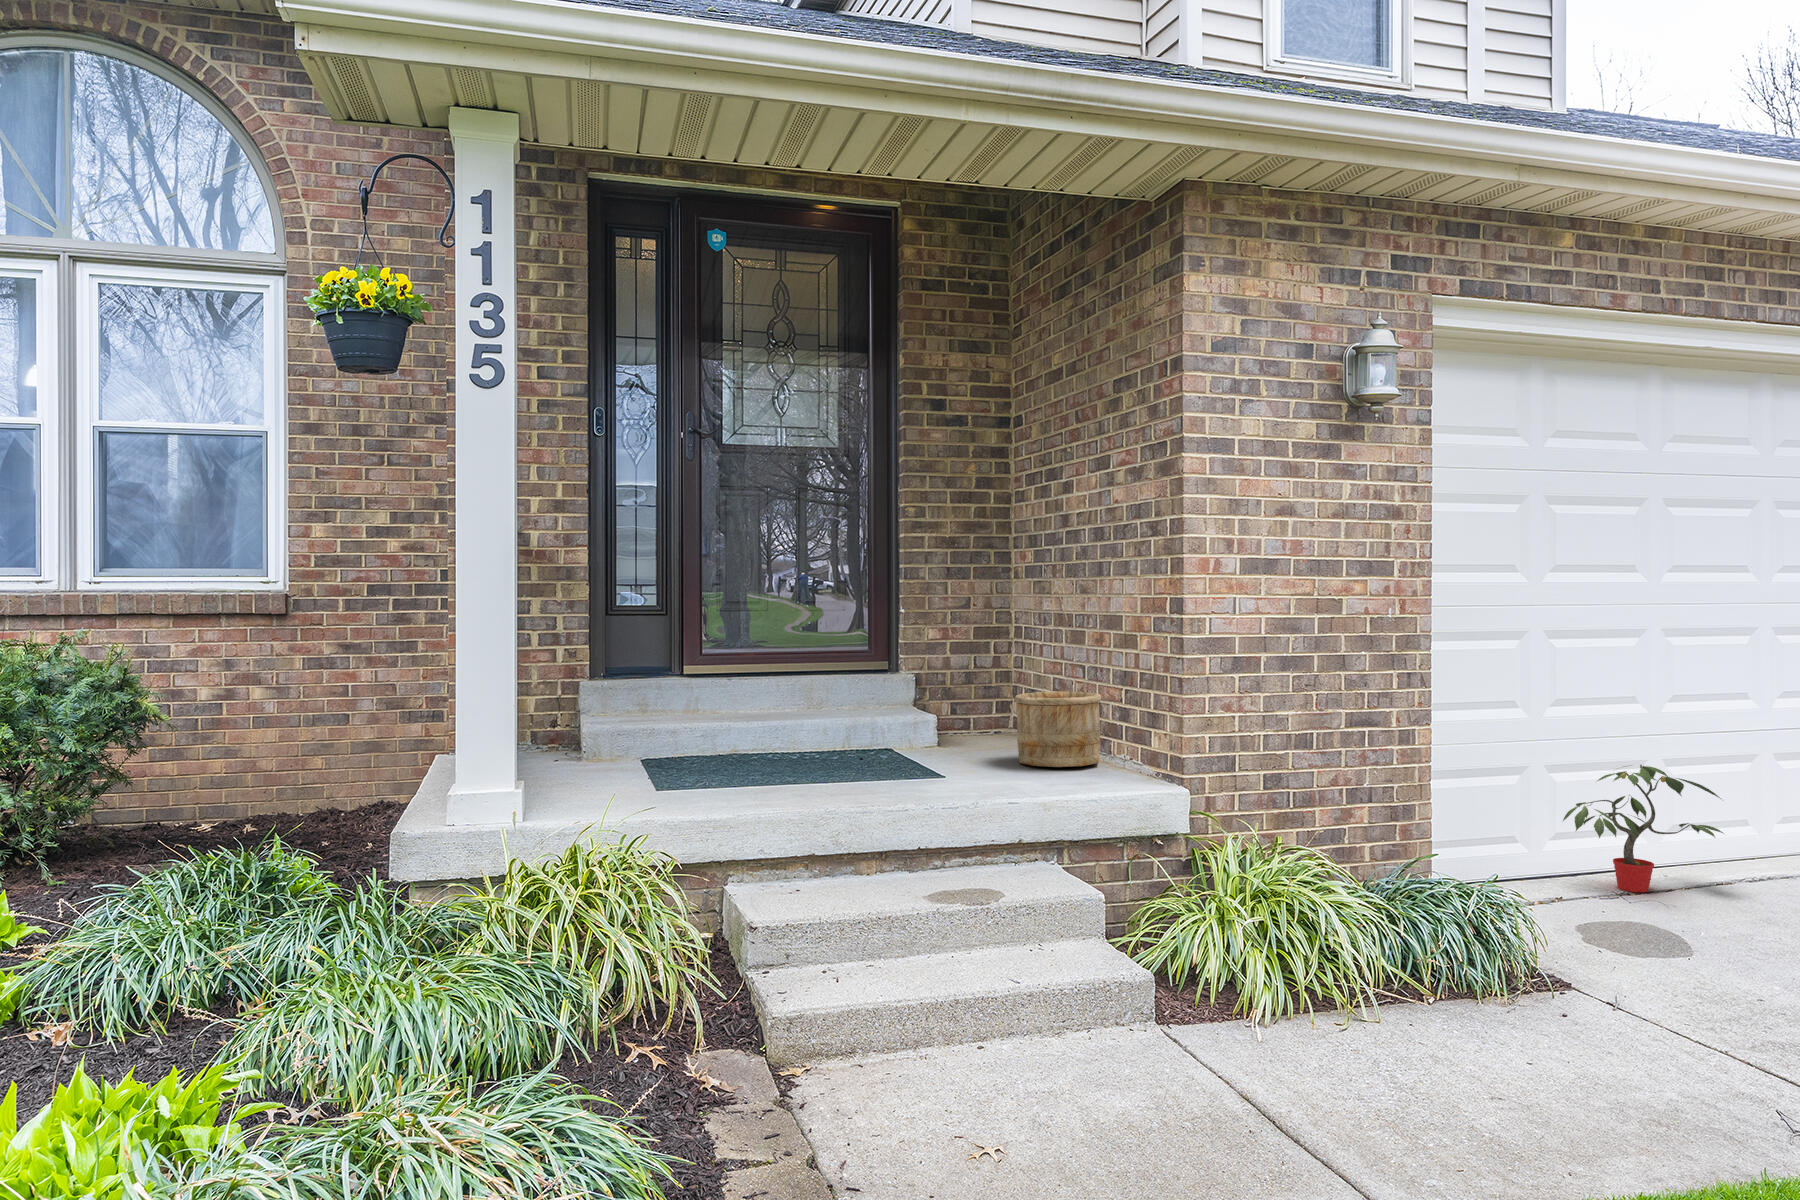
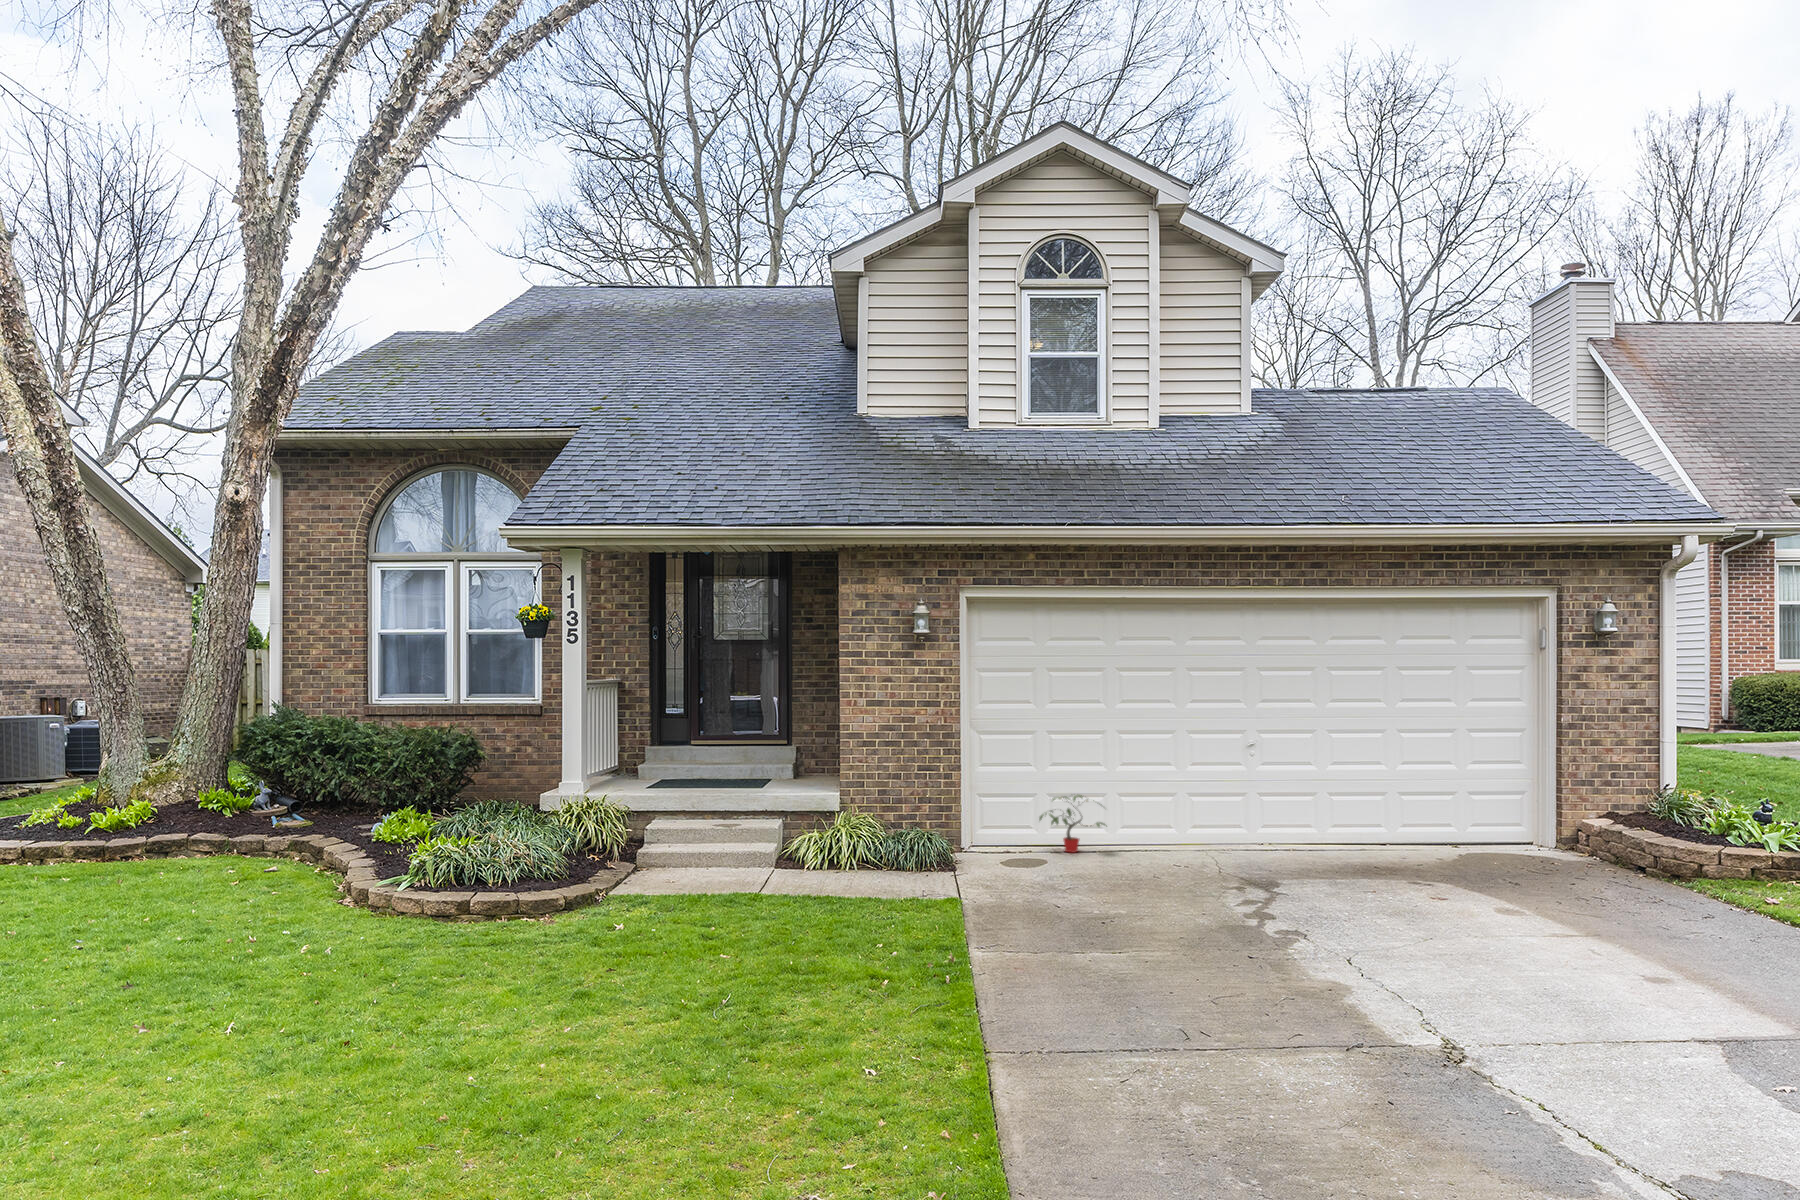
wooden bucket: present [1014,691,1101,767] -> none [799,754,836,786]

